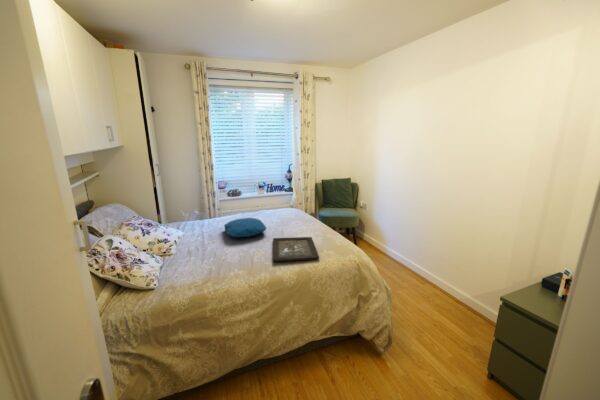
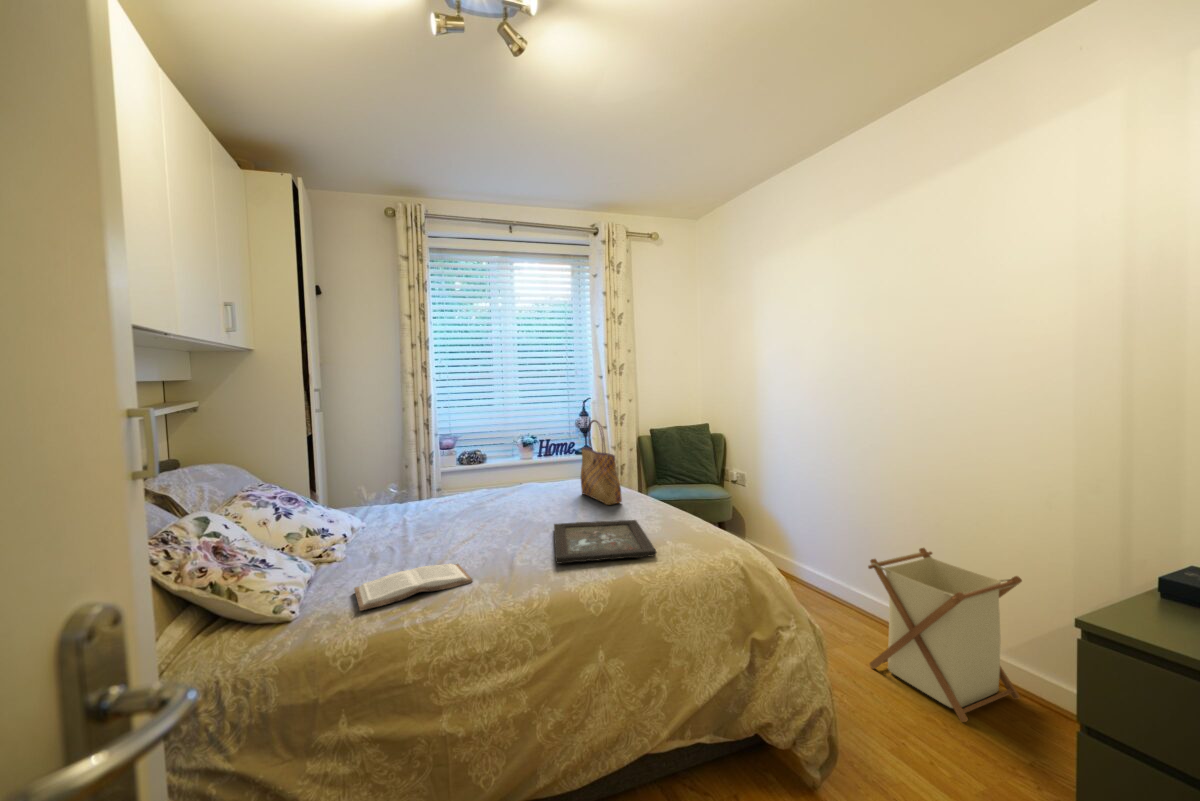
tote bag: none [287,186,306,227] -> present [581,420,622,505]
pillow: present [224,218,266,237] -> none [449,490,539,524]
laundry basket: none [412,250,485,326] -> present [868,548,1022,722]
book: none [182,260,235,285] -> present [354,564,472,611]

